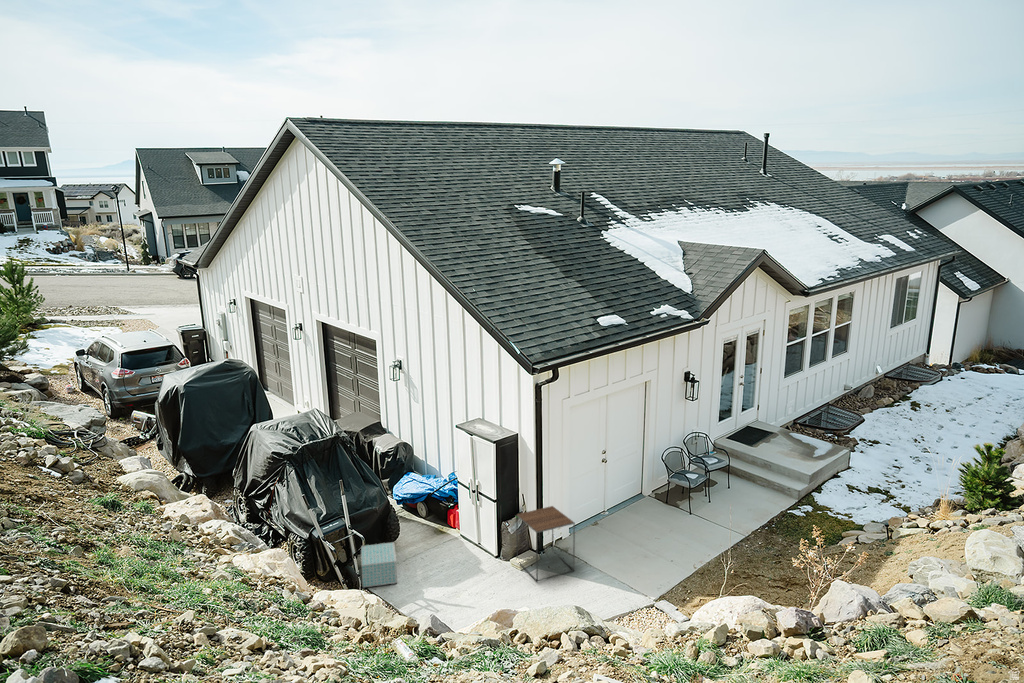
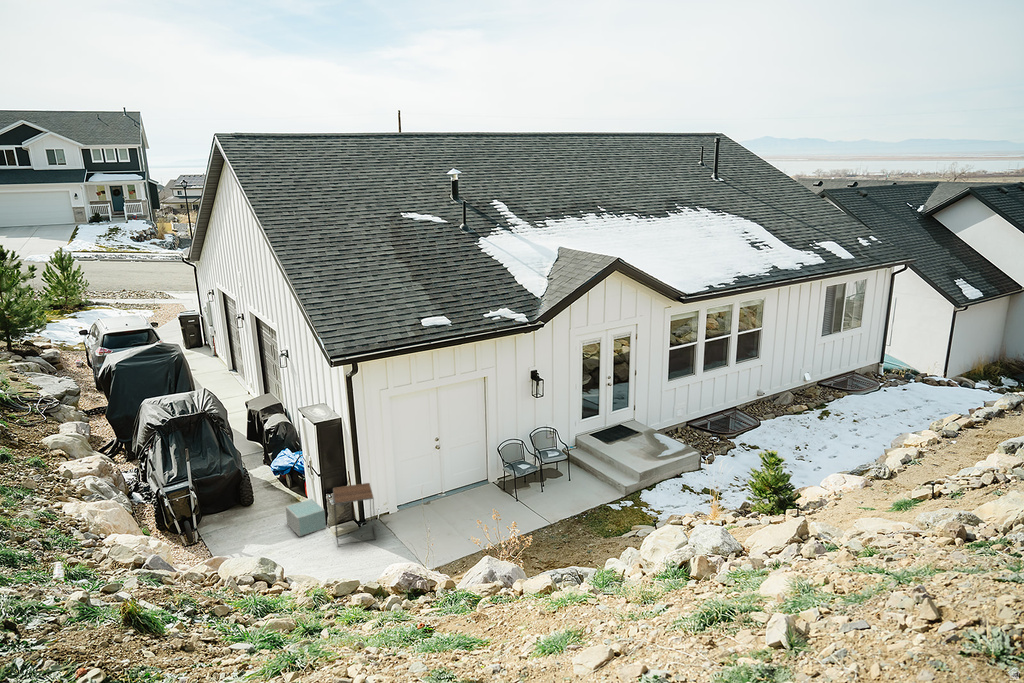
storage box: present [361,542,398,587] -> present [286,499,326,536]

